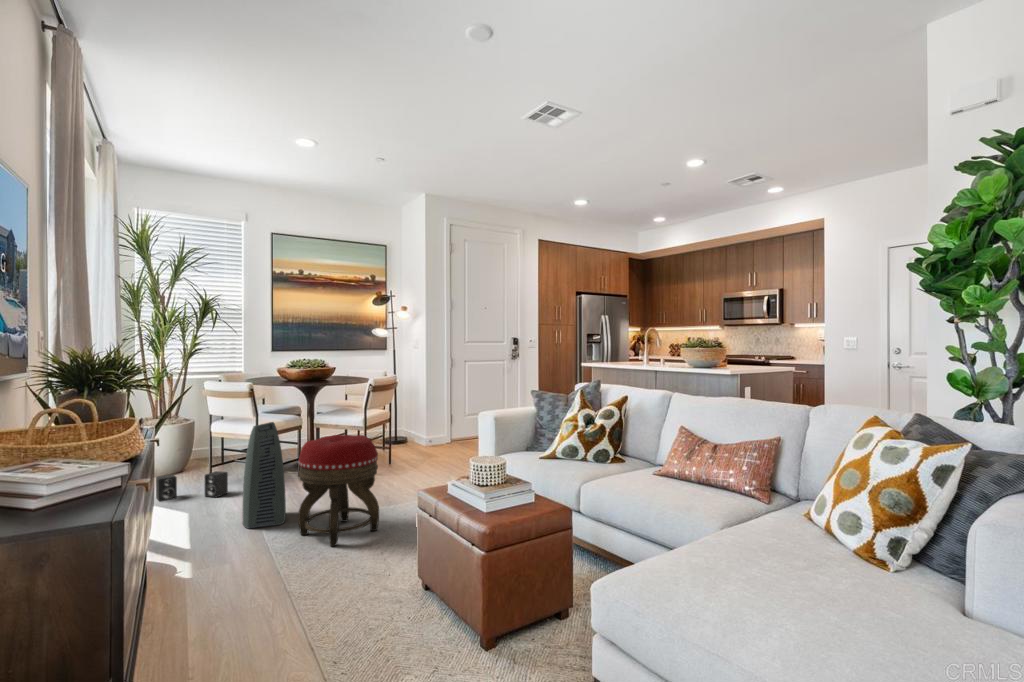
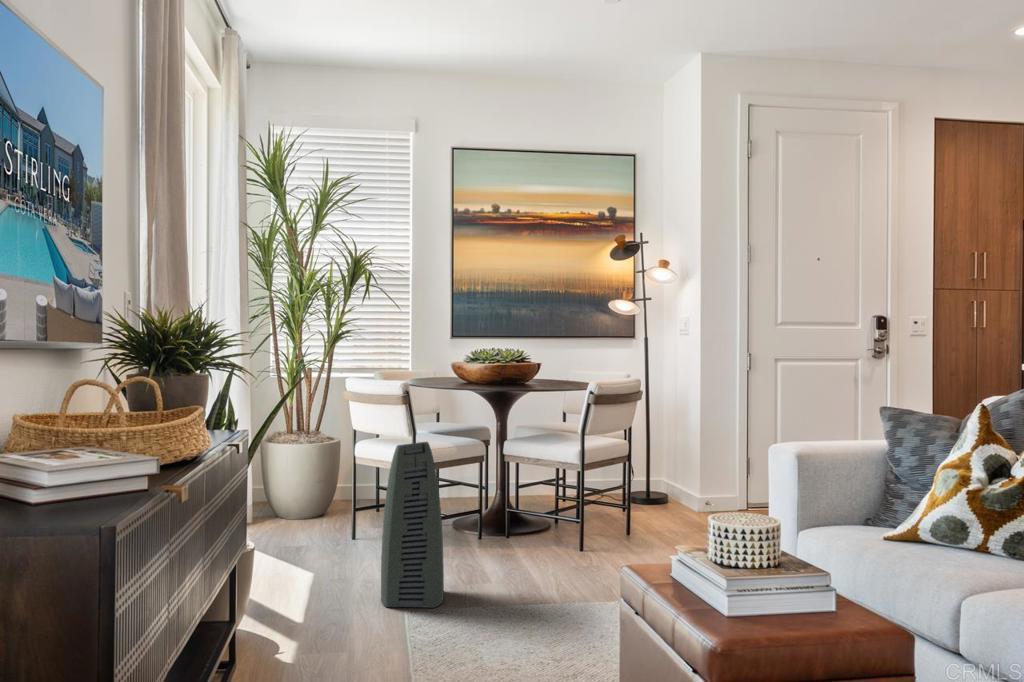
footstool: present [298,435,379,546] -> none [455,469,584,652]
speaker: present [156,471,228,502] -> none [279,516,373,557]

